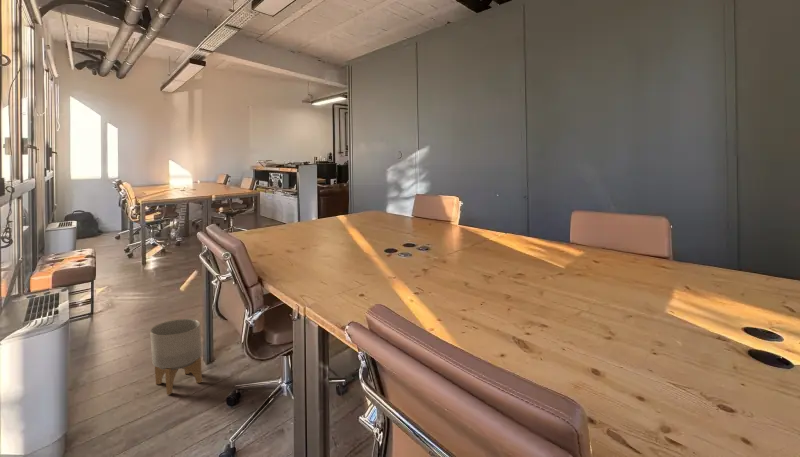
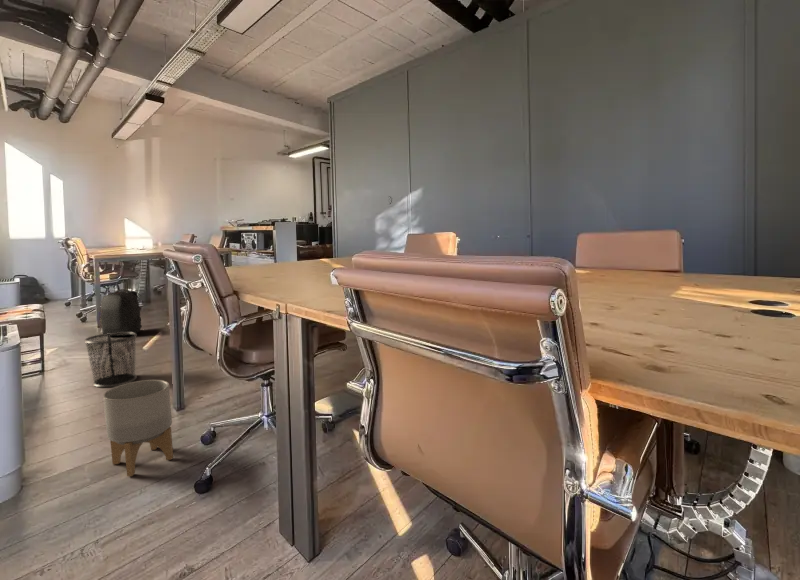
backpack: none [147,231,181,271] -> present [100,289,142,336]
waste bin: none [135,273,177,318] -> present [85,332,137,387]

